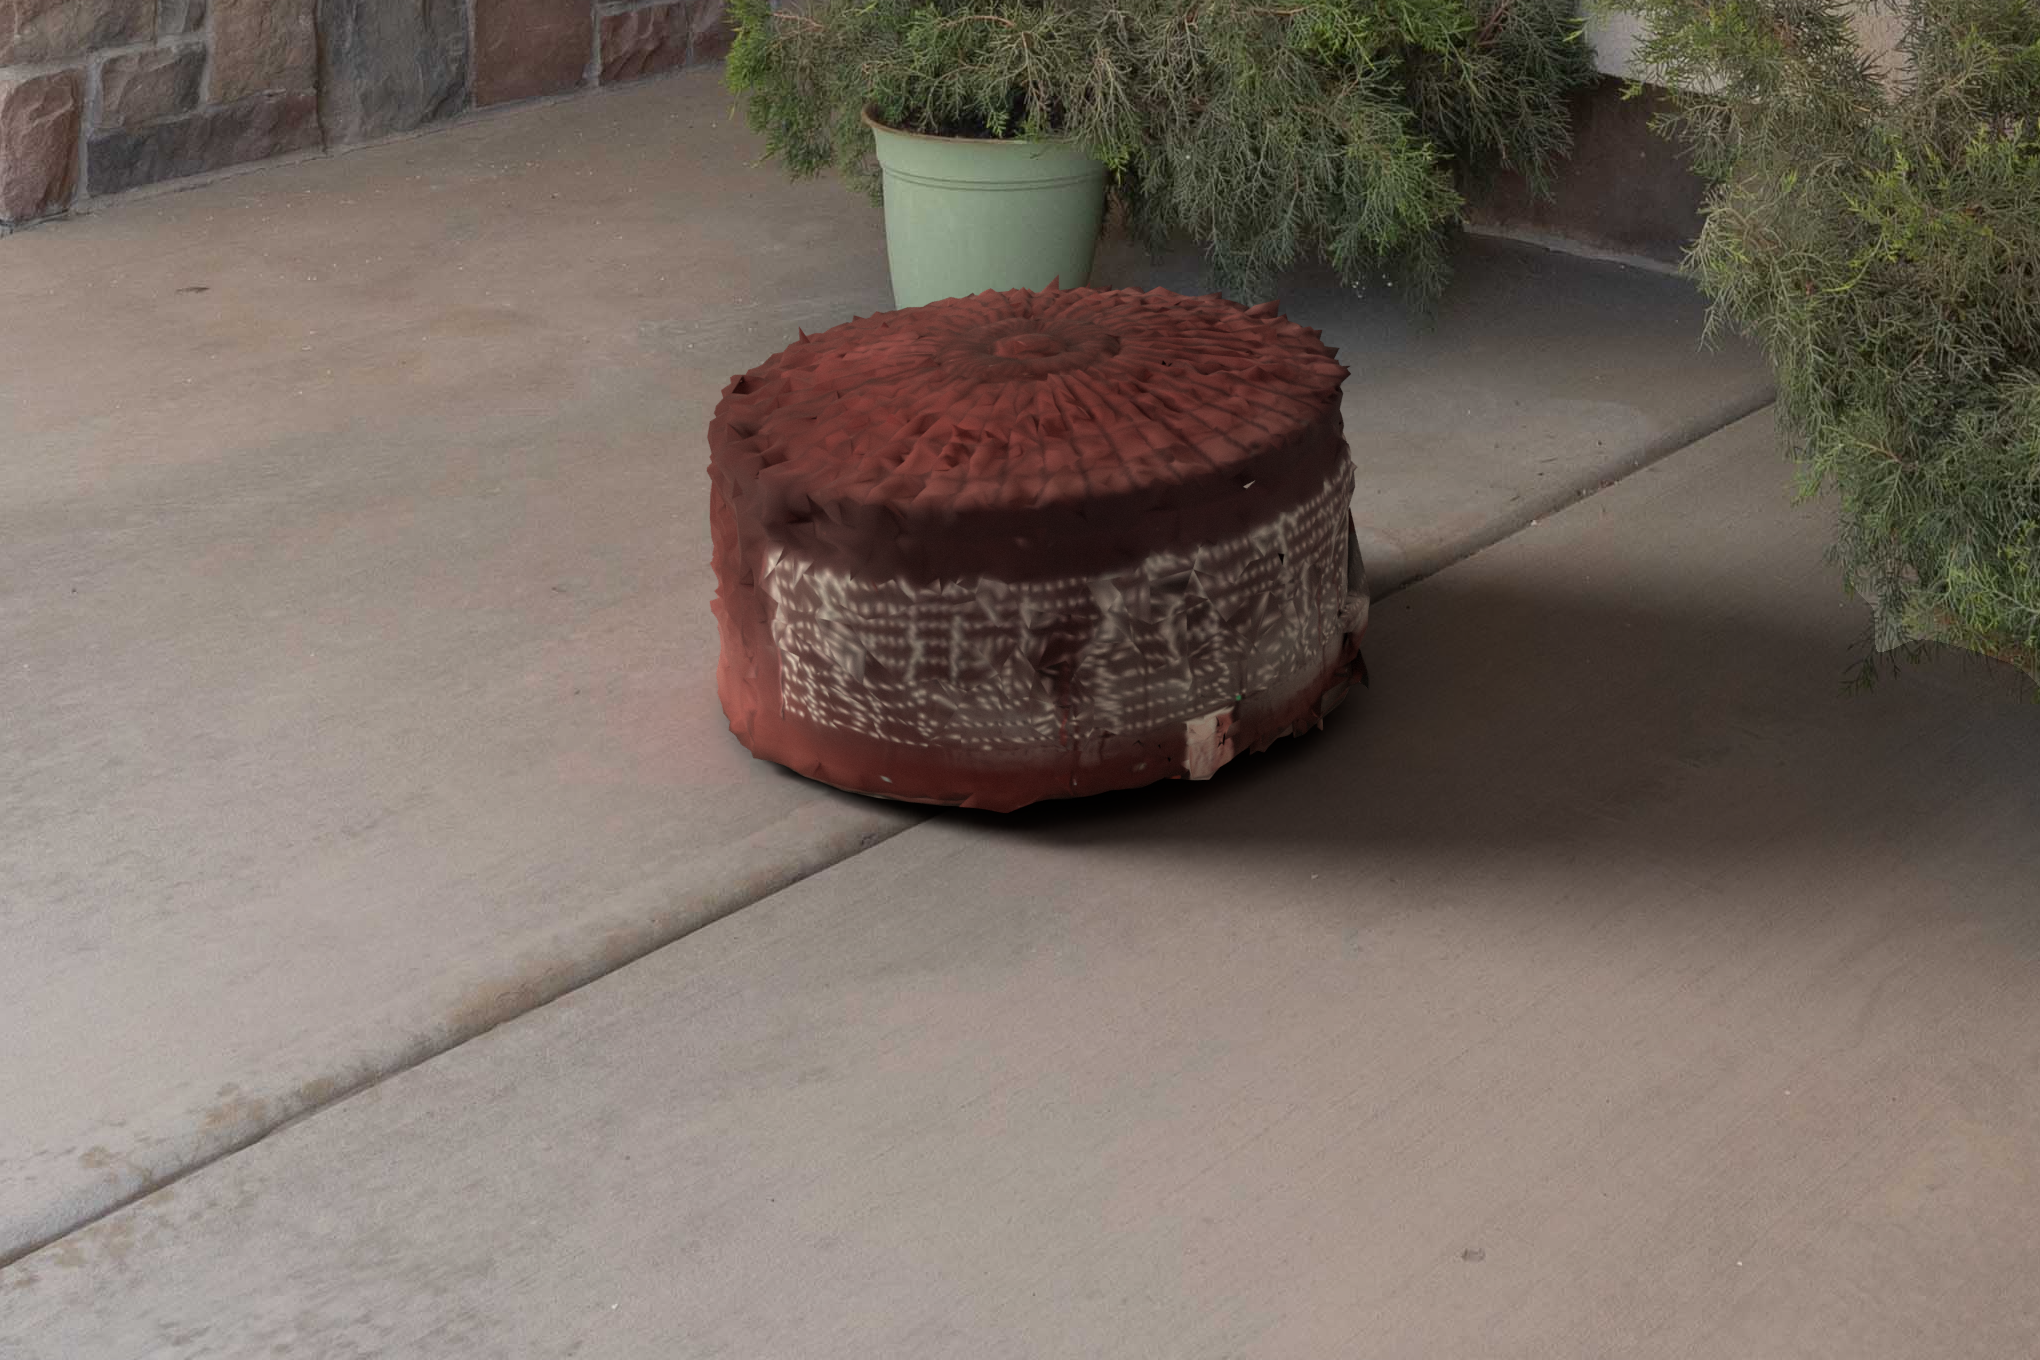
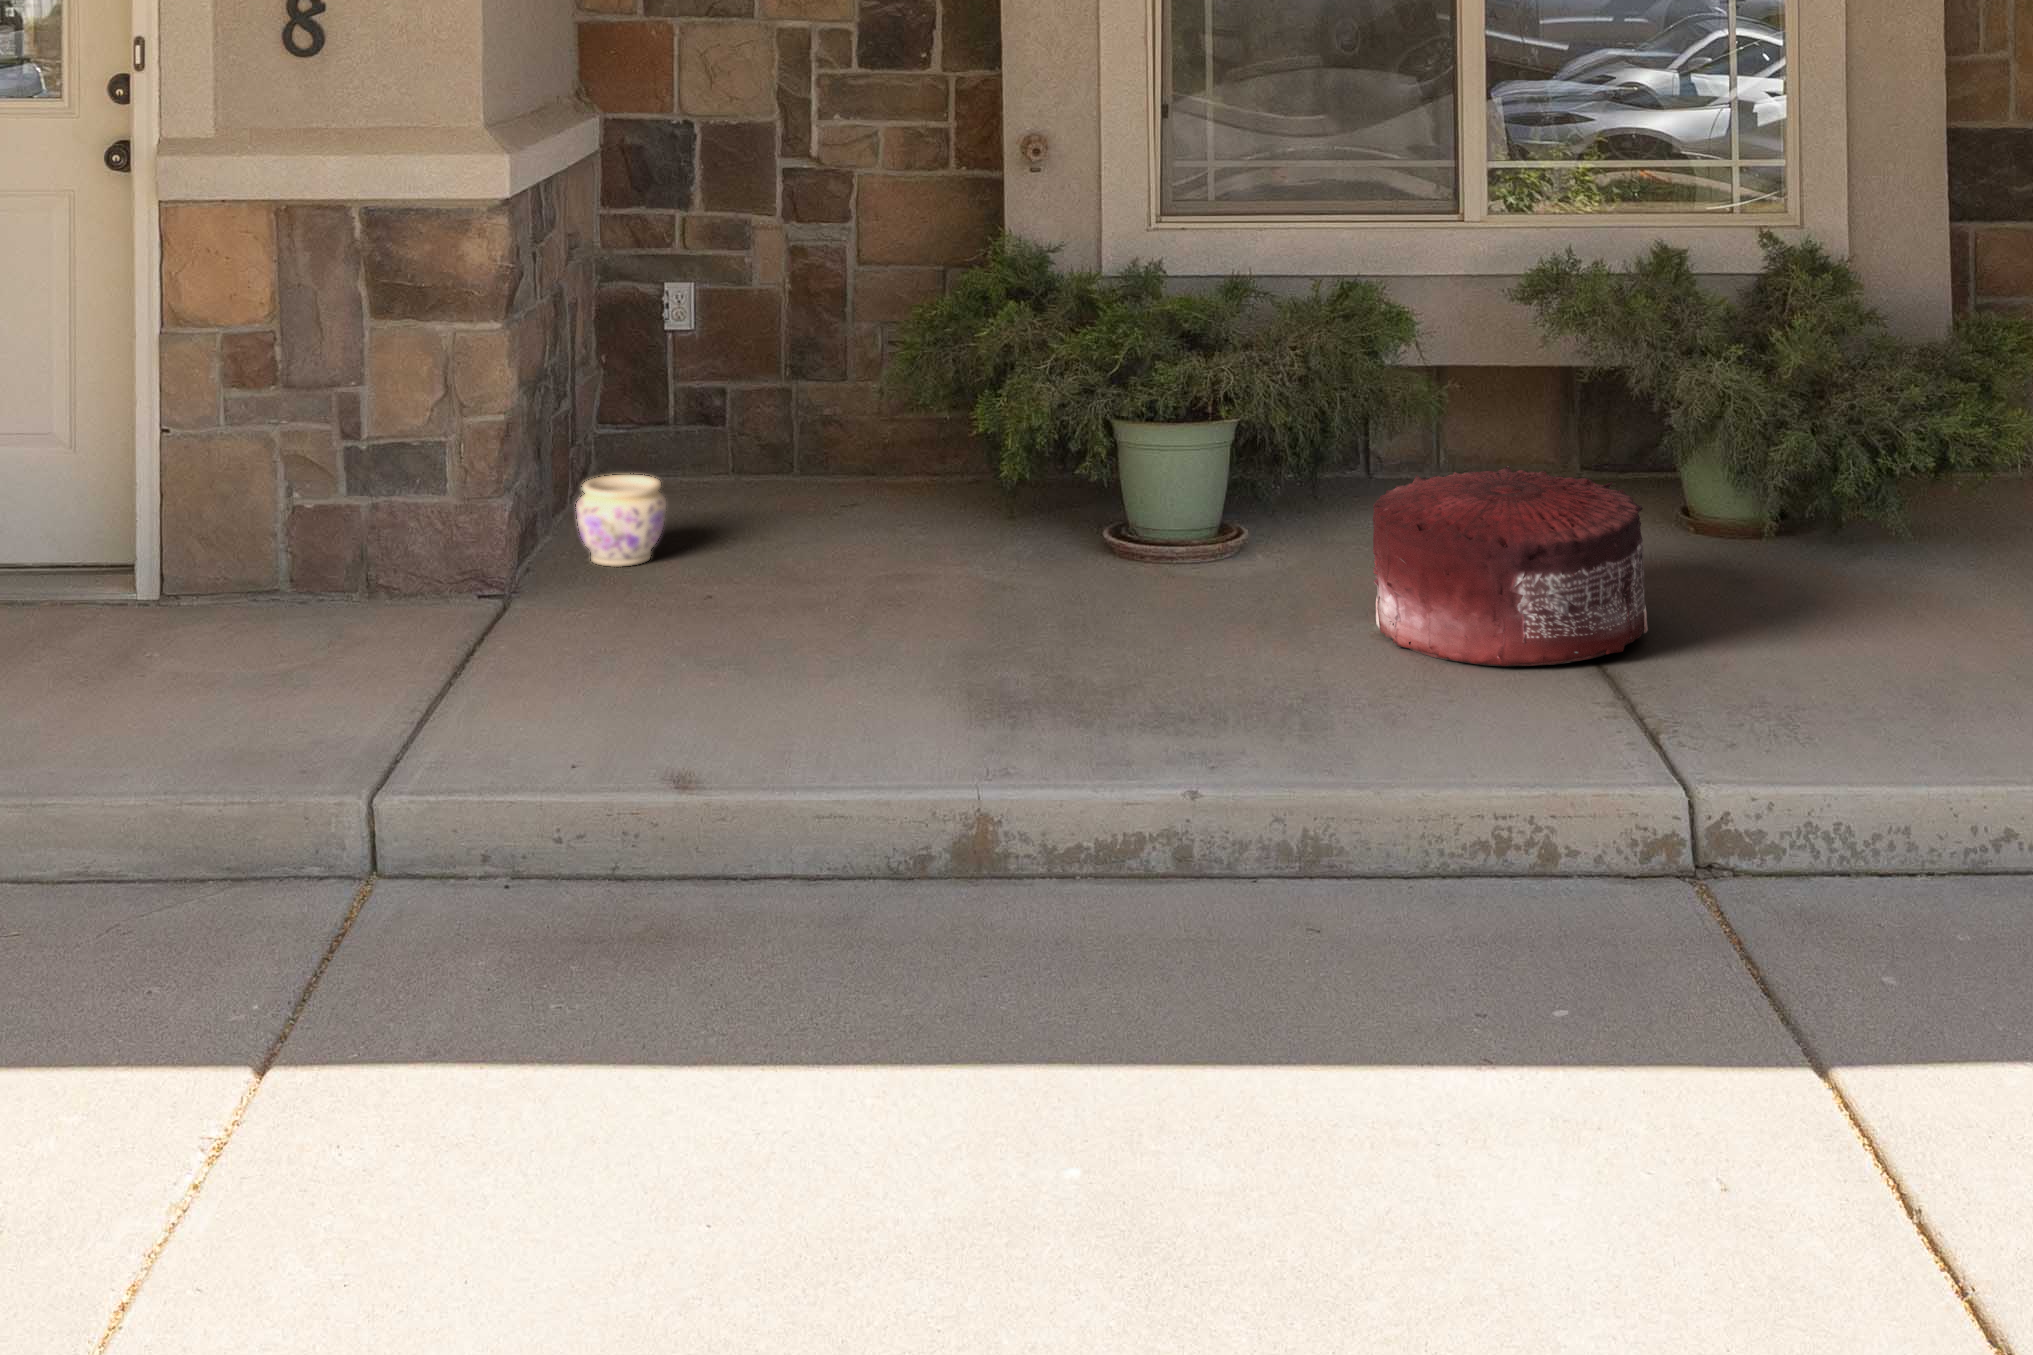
planter: none [314,25,463,169] -> present [576,475,666,567]

